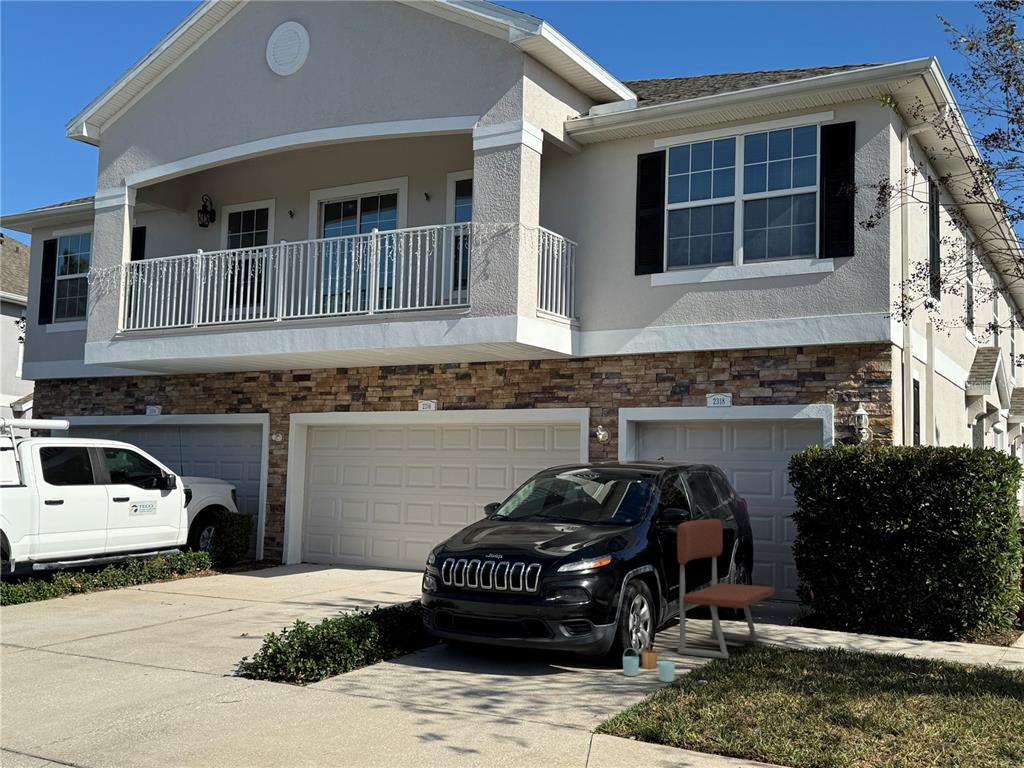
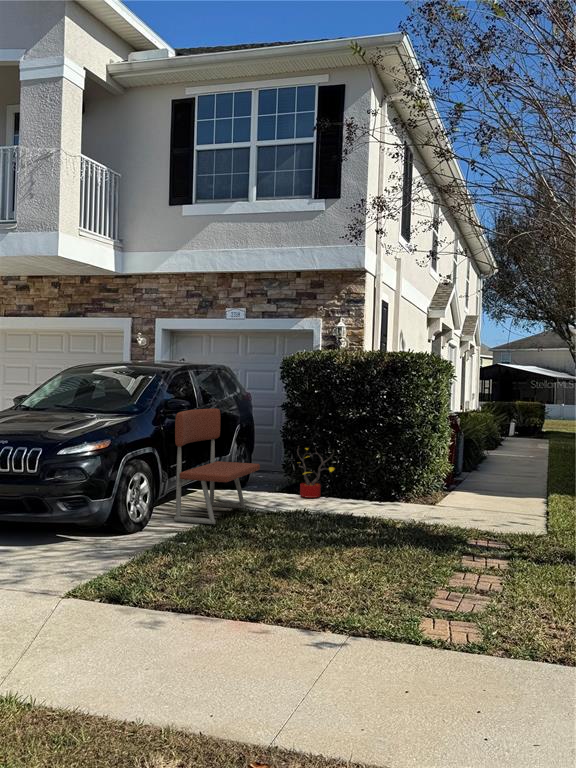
decorative plant: none [815,565,867,632] -> present [300,448,334,498]
bucket: present [623,642,675,682] -> none [118,513,162,547]

